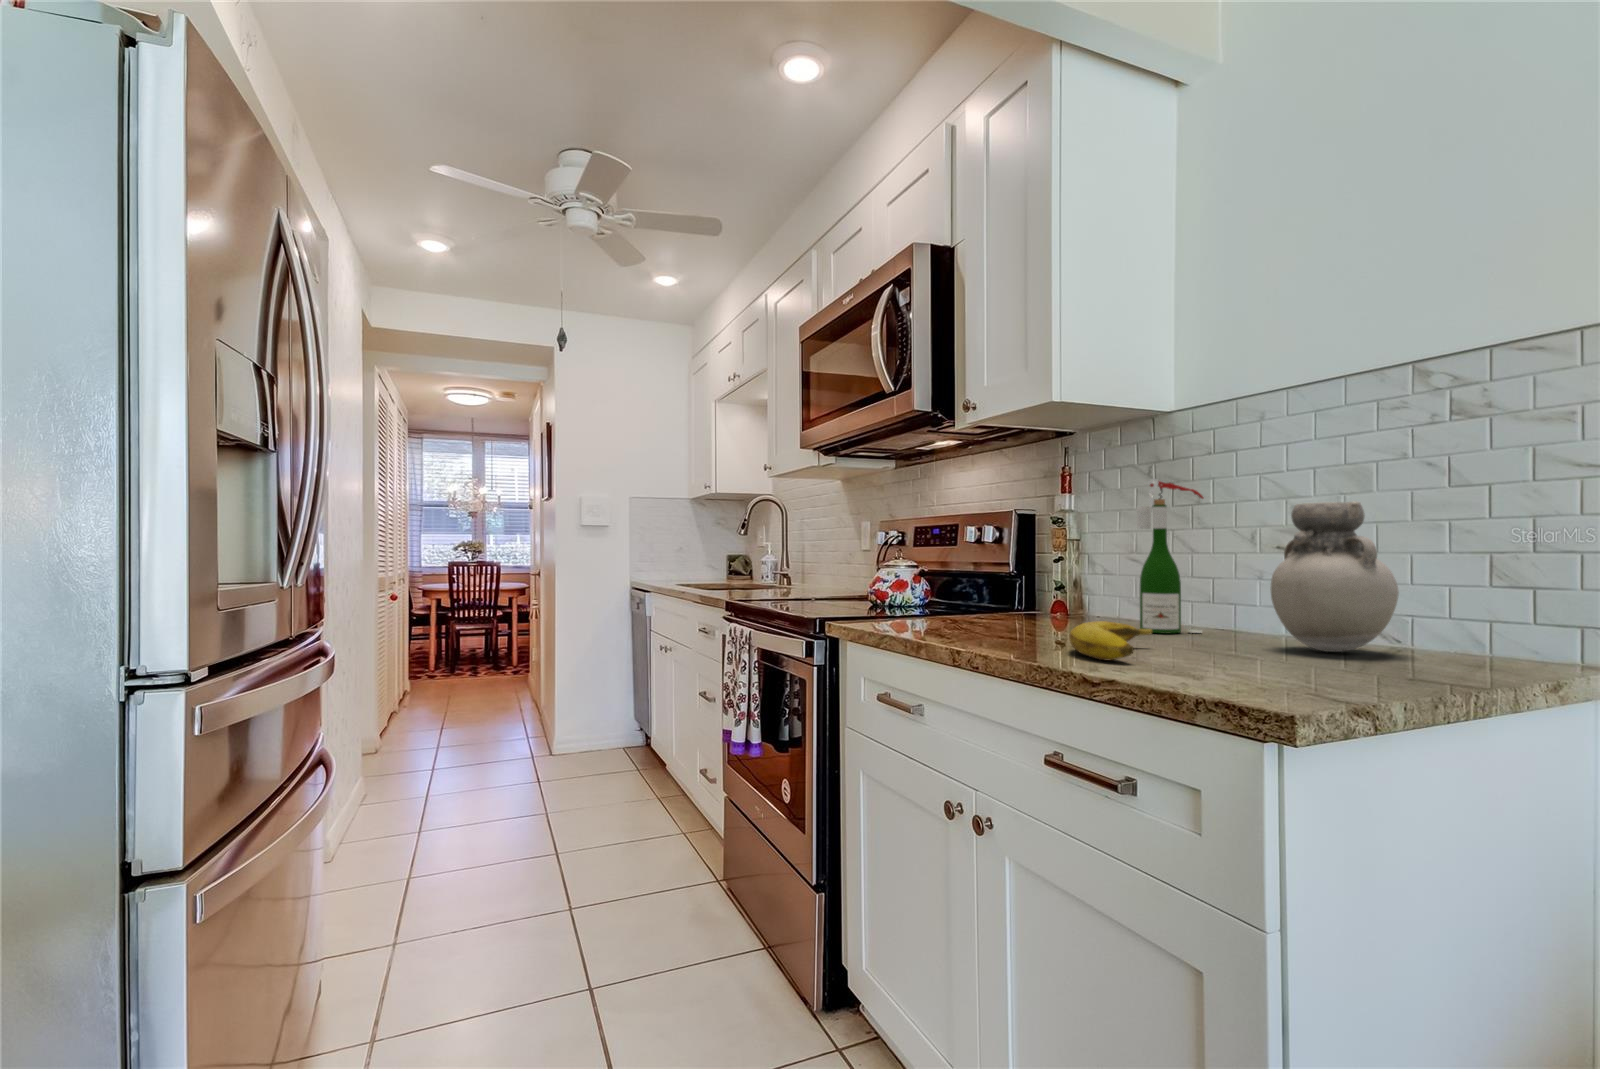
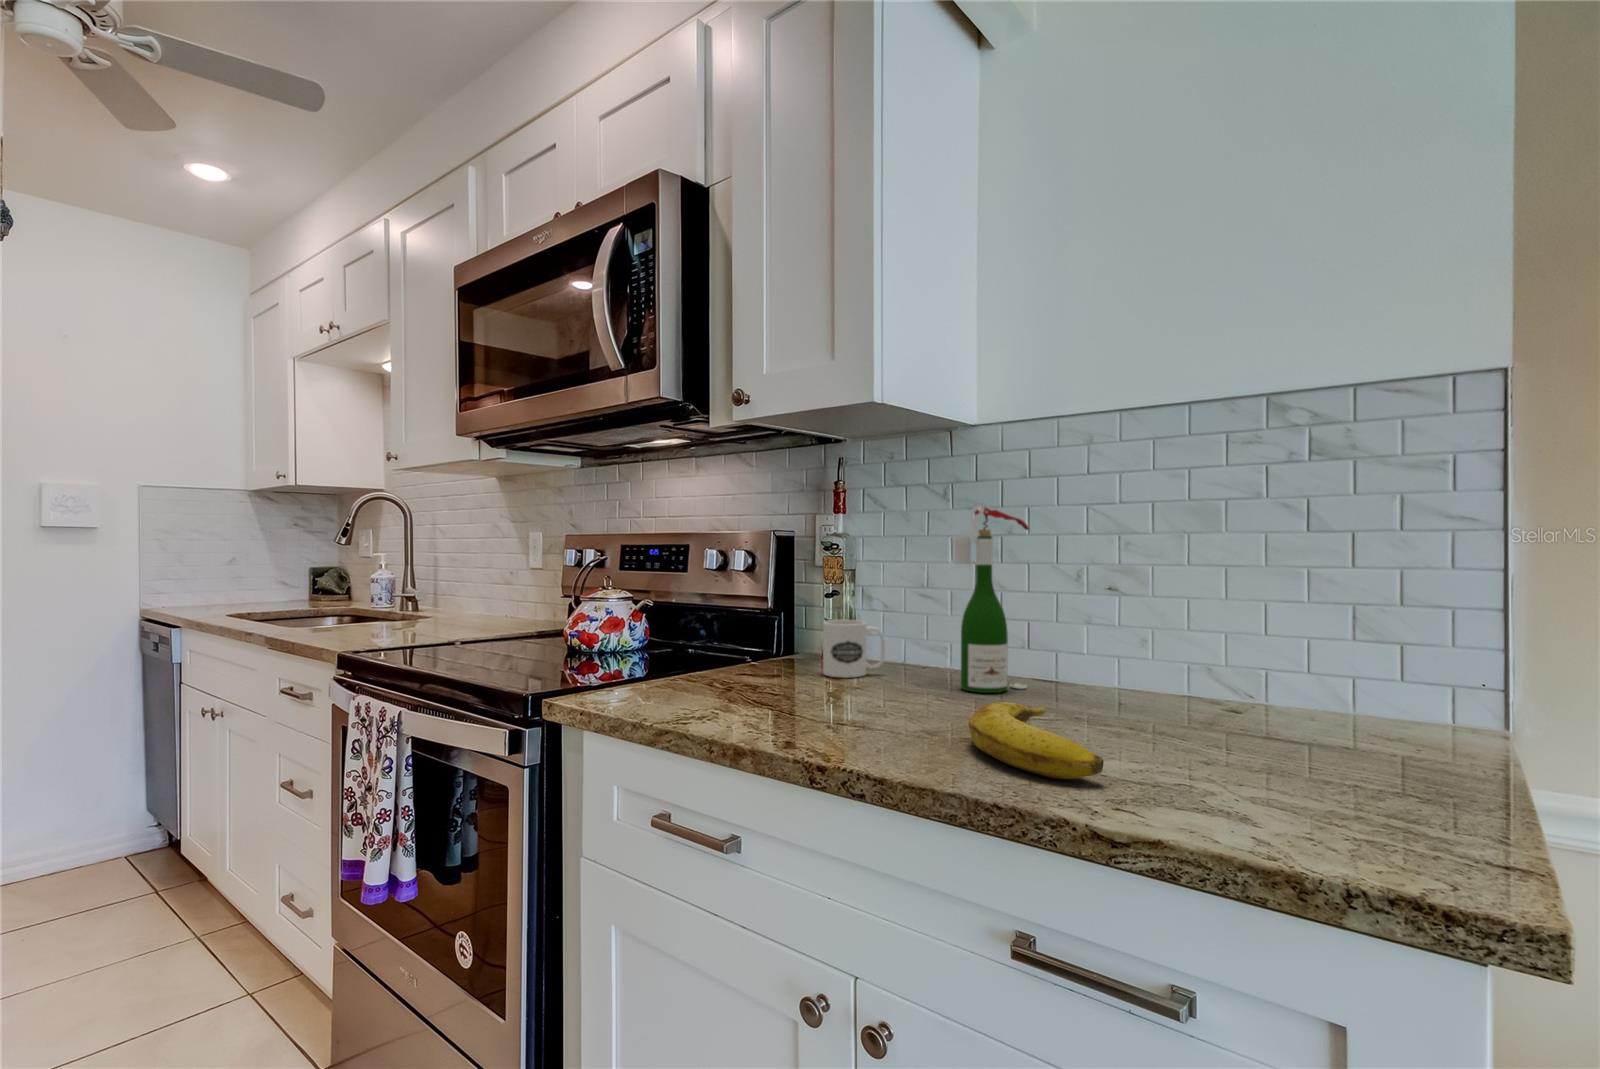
vase: present [1270,501,1399,652] -> none [1146,545,1286,719]
mug: none [1041,579,1093,623] -> present [823,620,885,678]

